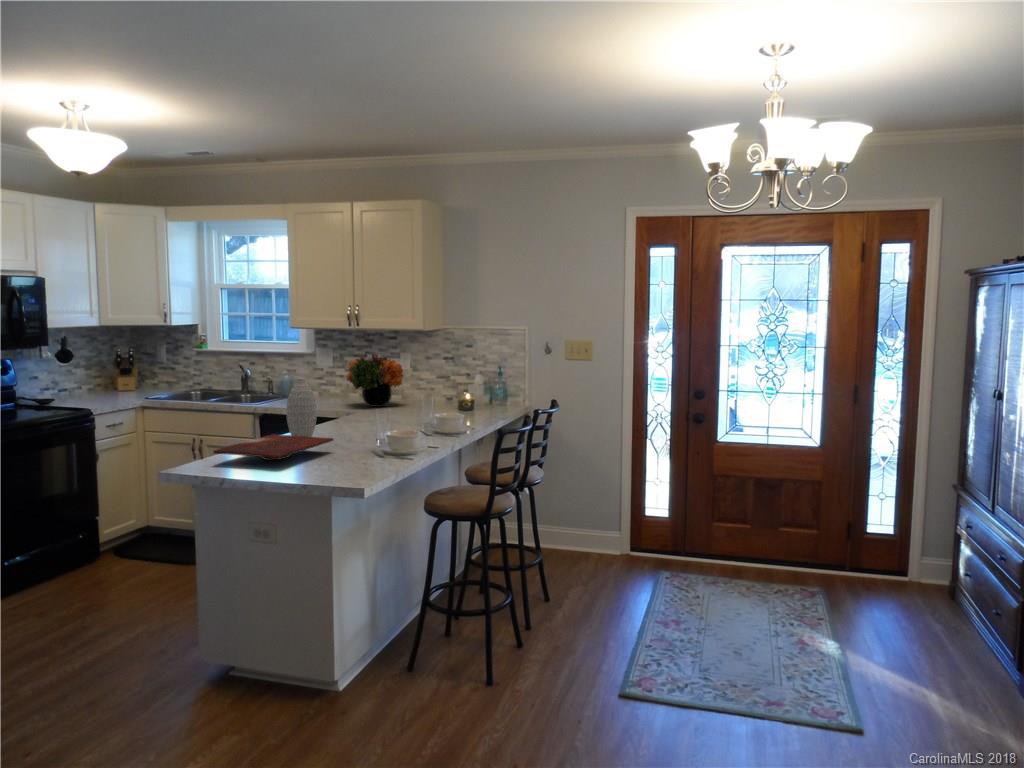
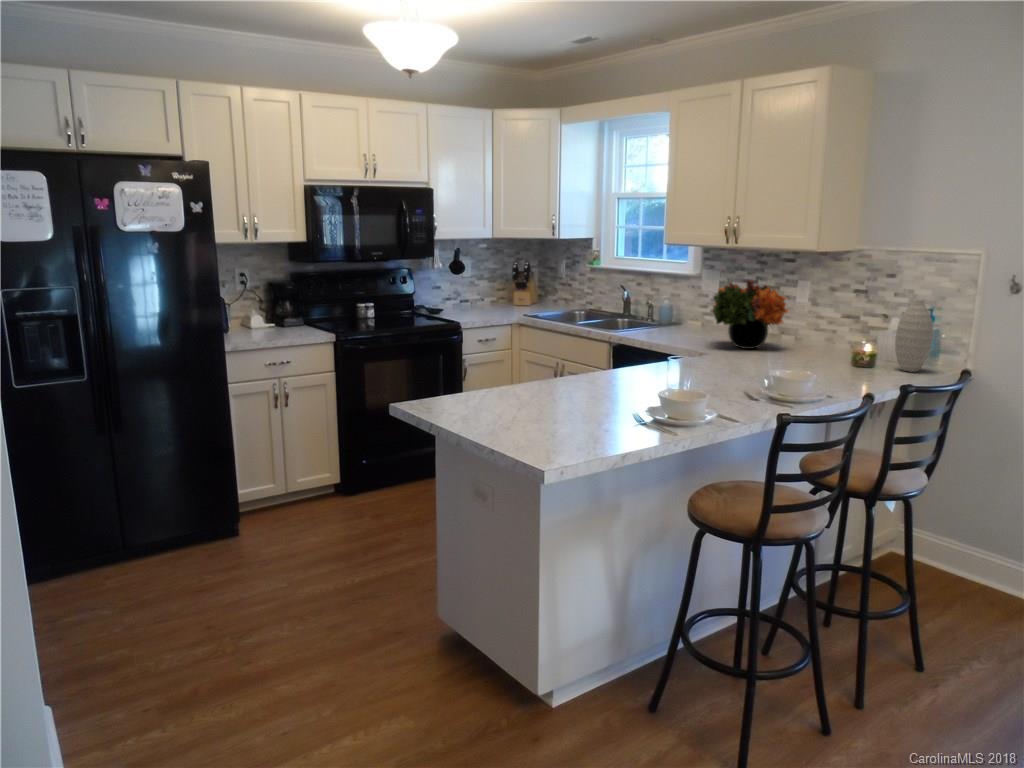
vase: present [287,377,317,437] -> present [895,298,933,372]
cutting board: present [213,434,333,460] -> none [435,376,591,413]

